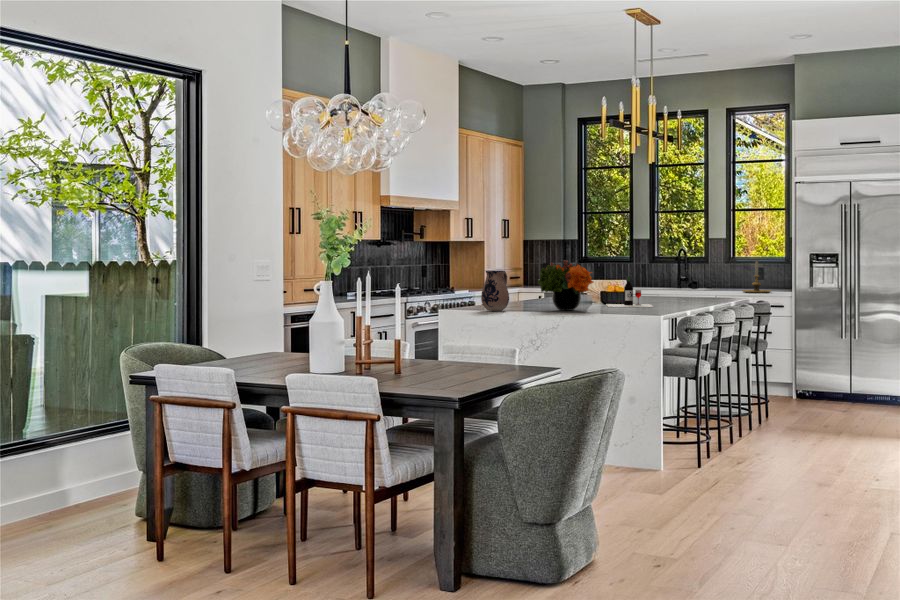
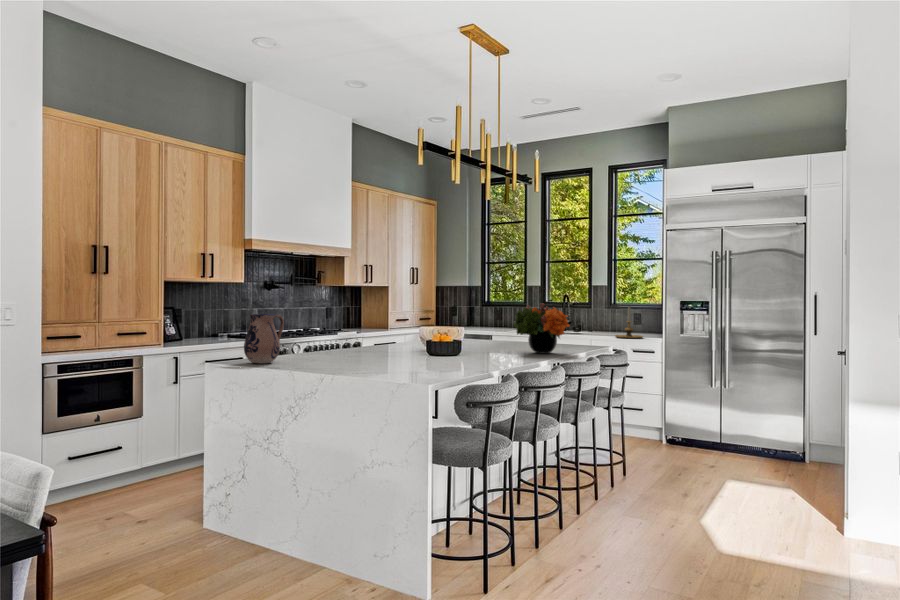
flower arrangement: present [538,260,593,311] -> present [514,303,570,353]
wine bottle: present [606,276,653,307] -> none [418,323,478,360]

